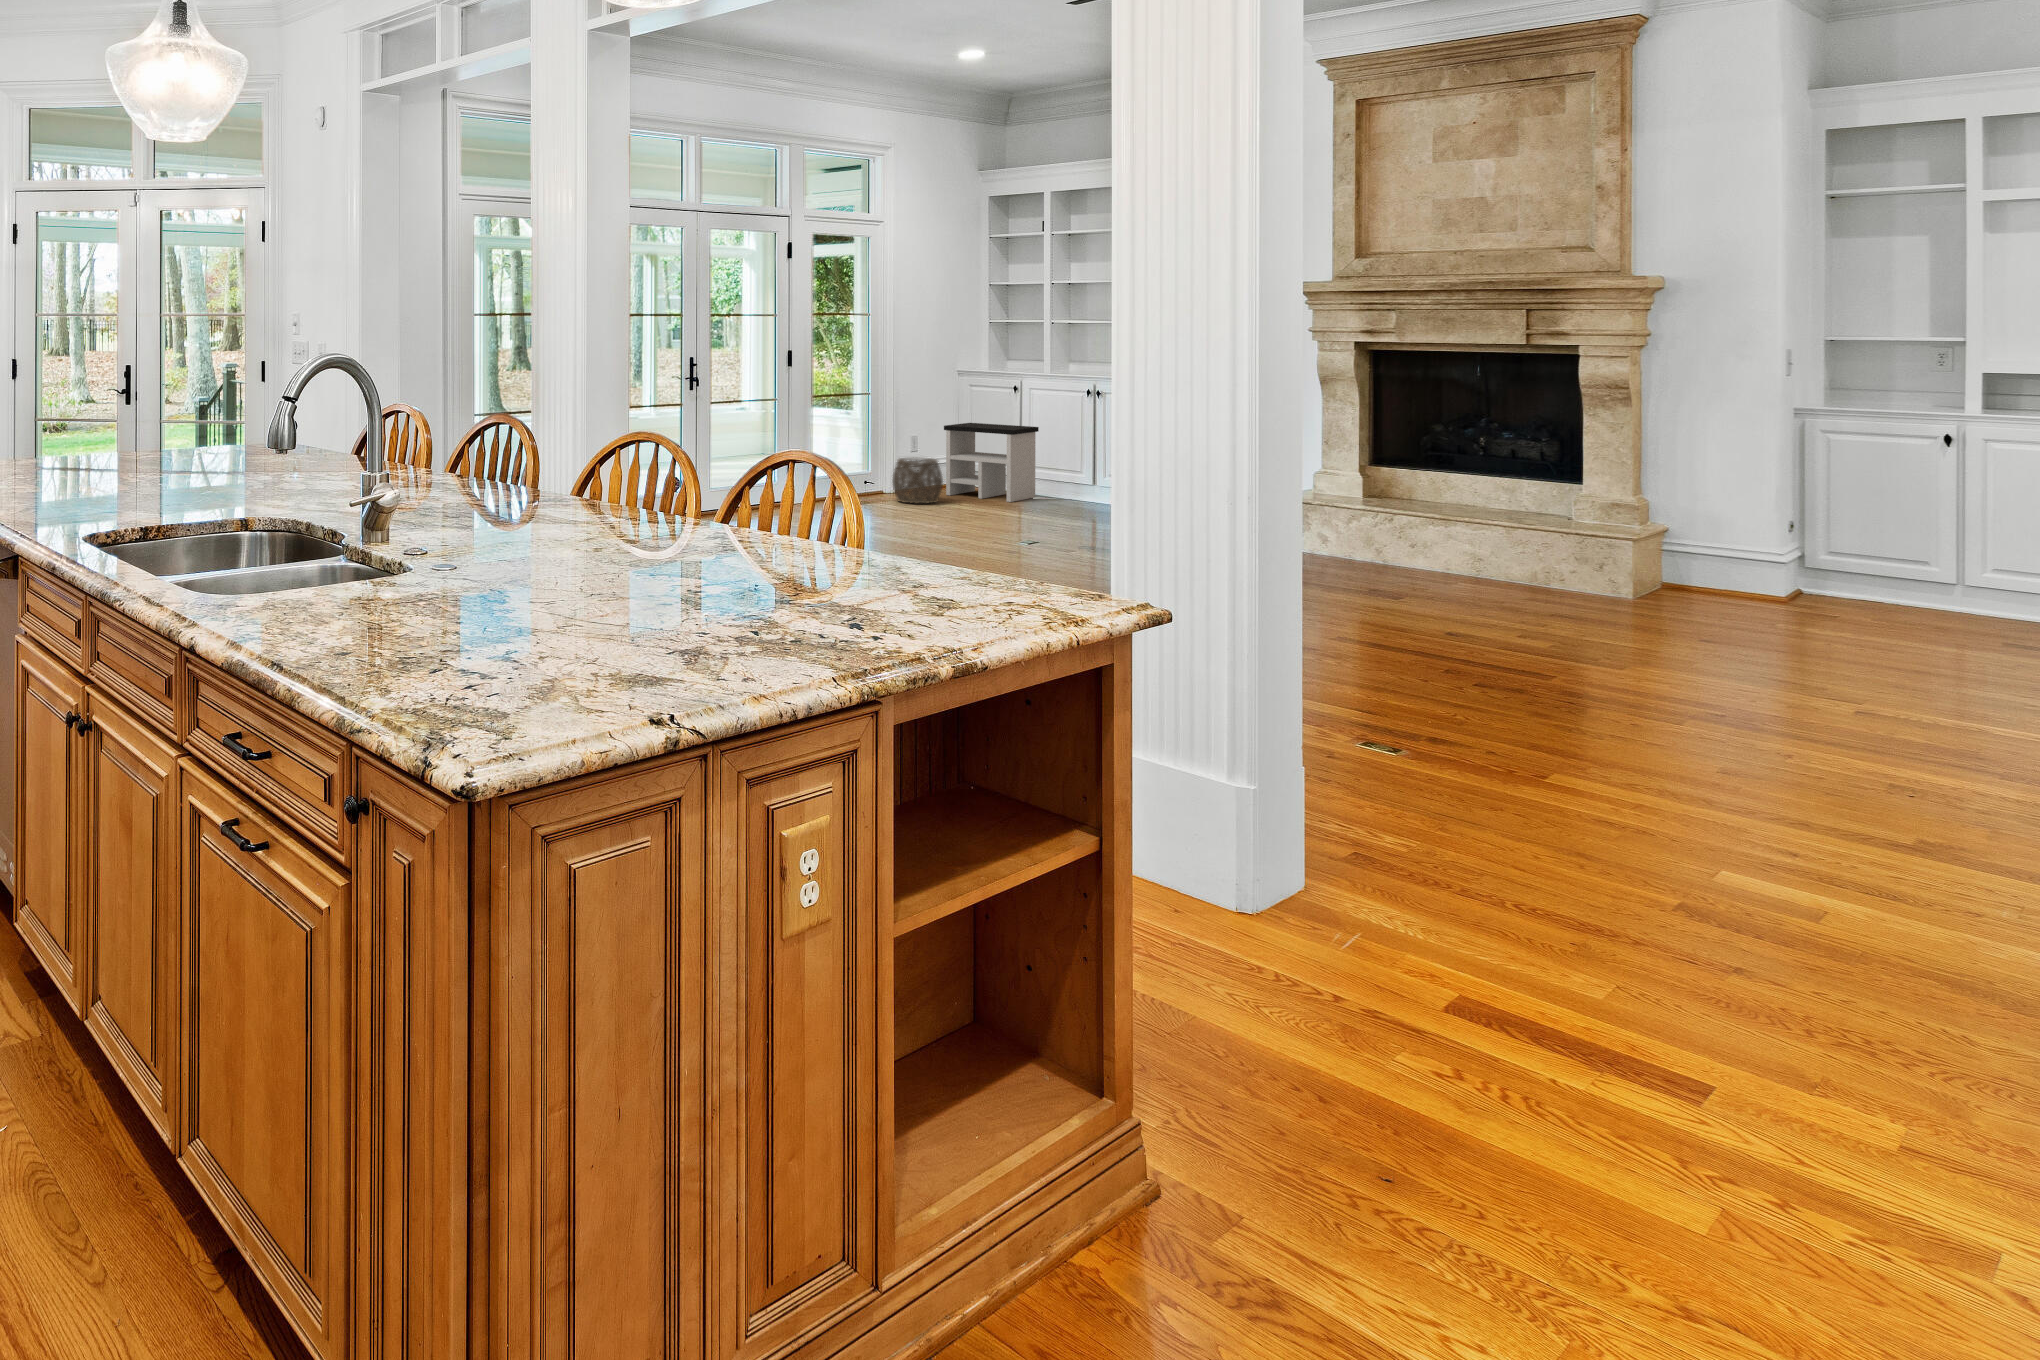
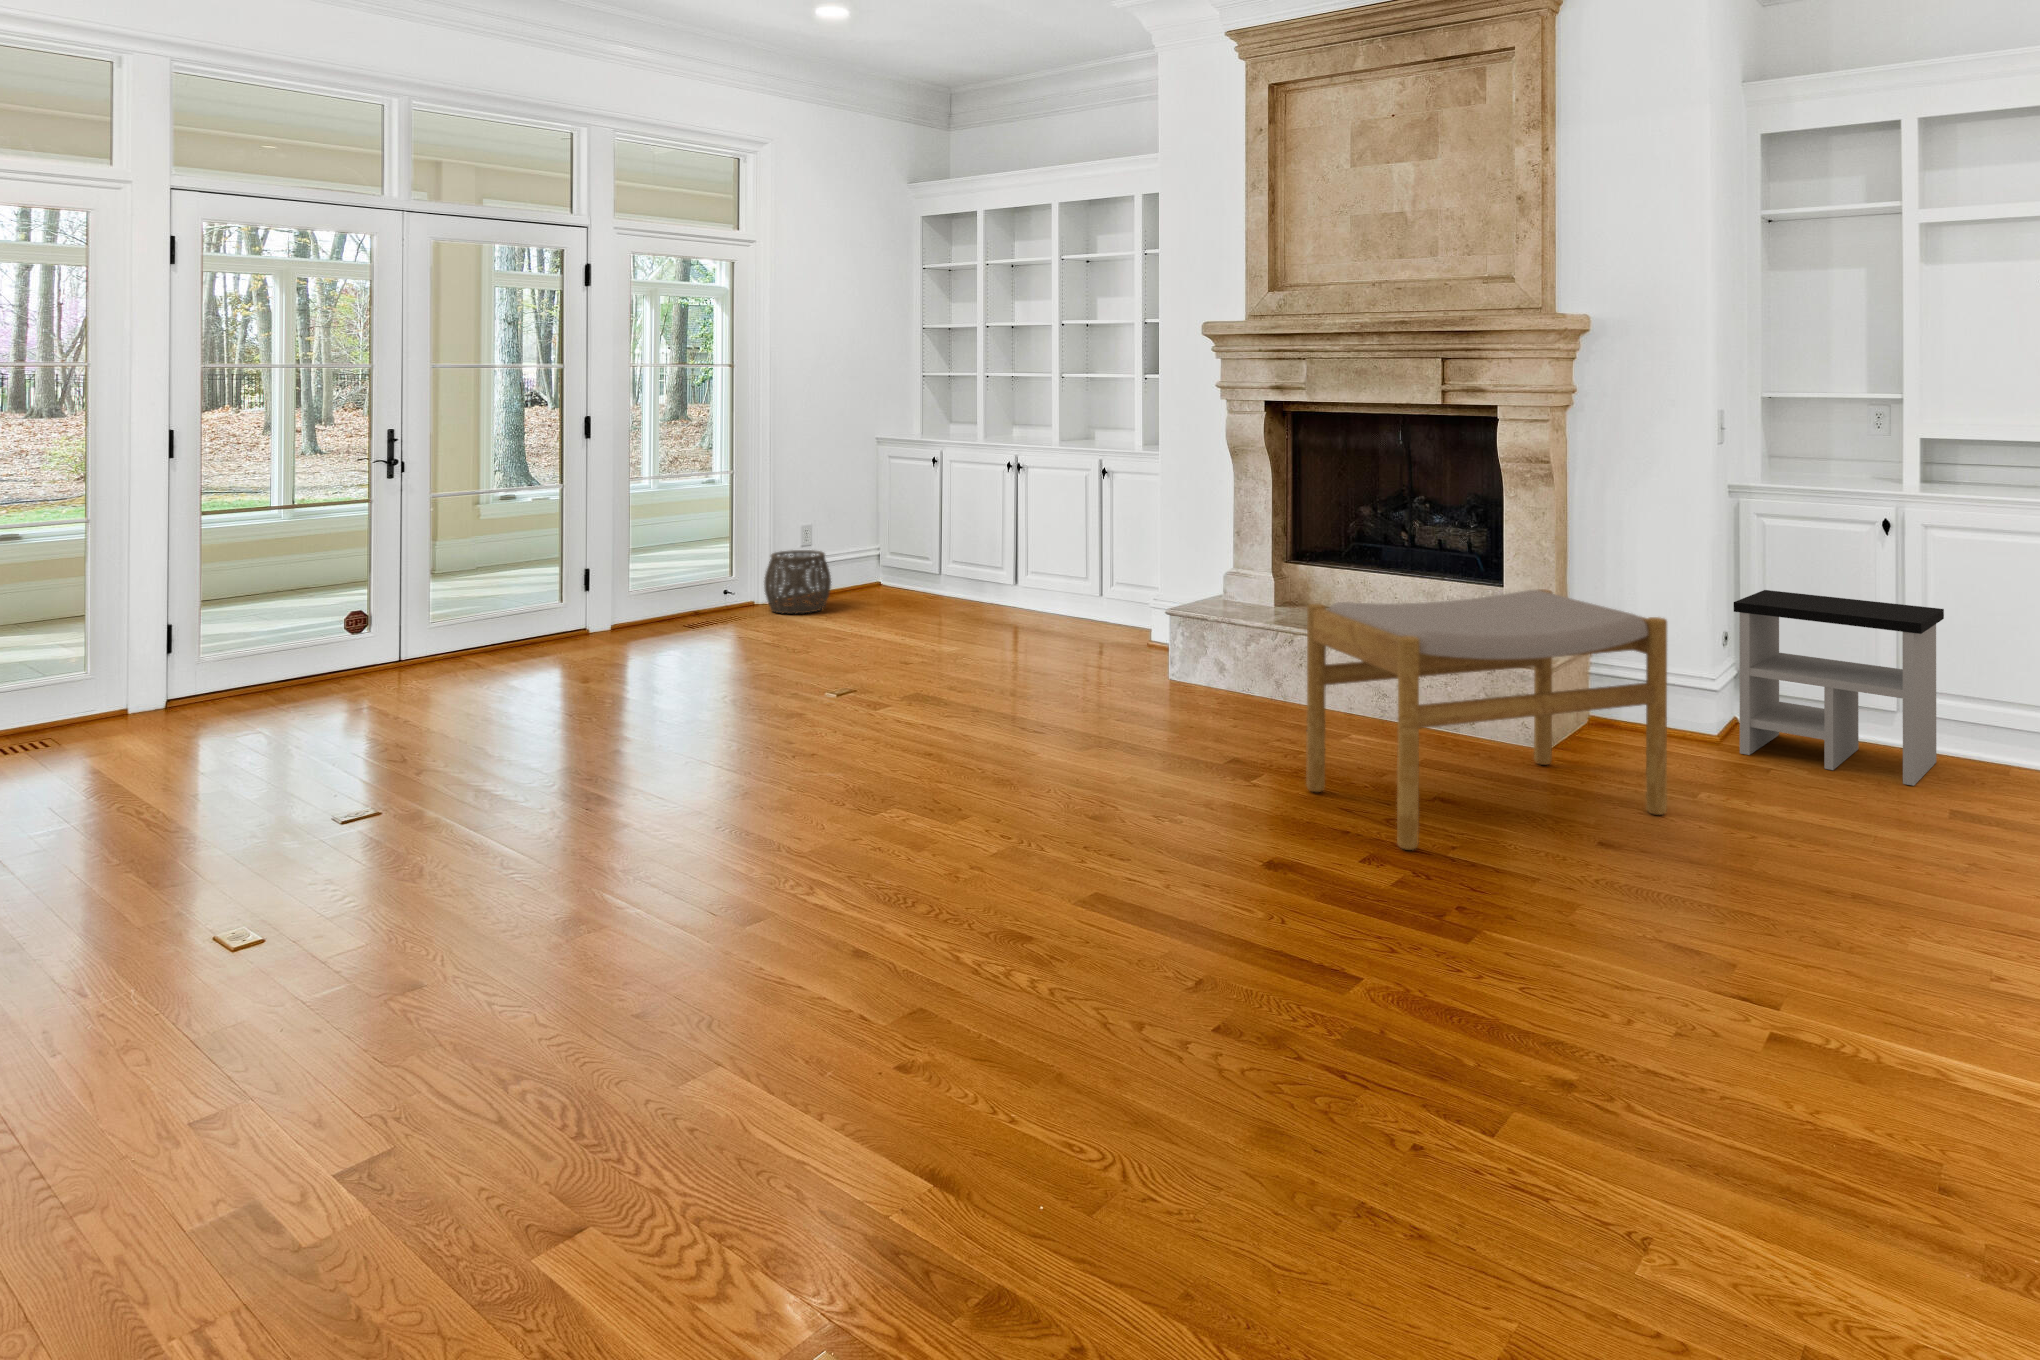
side table: present [944,423,1039,502] -> present [1734,590,1944,786]
footstool: none [1443,480,1751,641] -> present [1306,589,1667,850]

